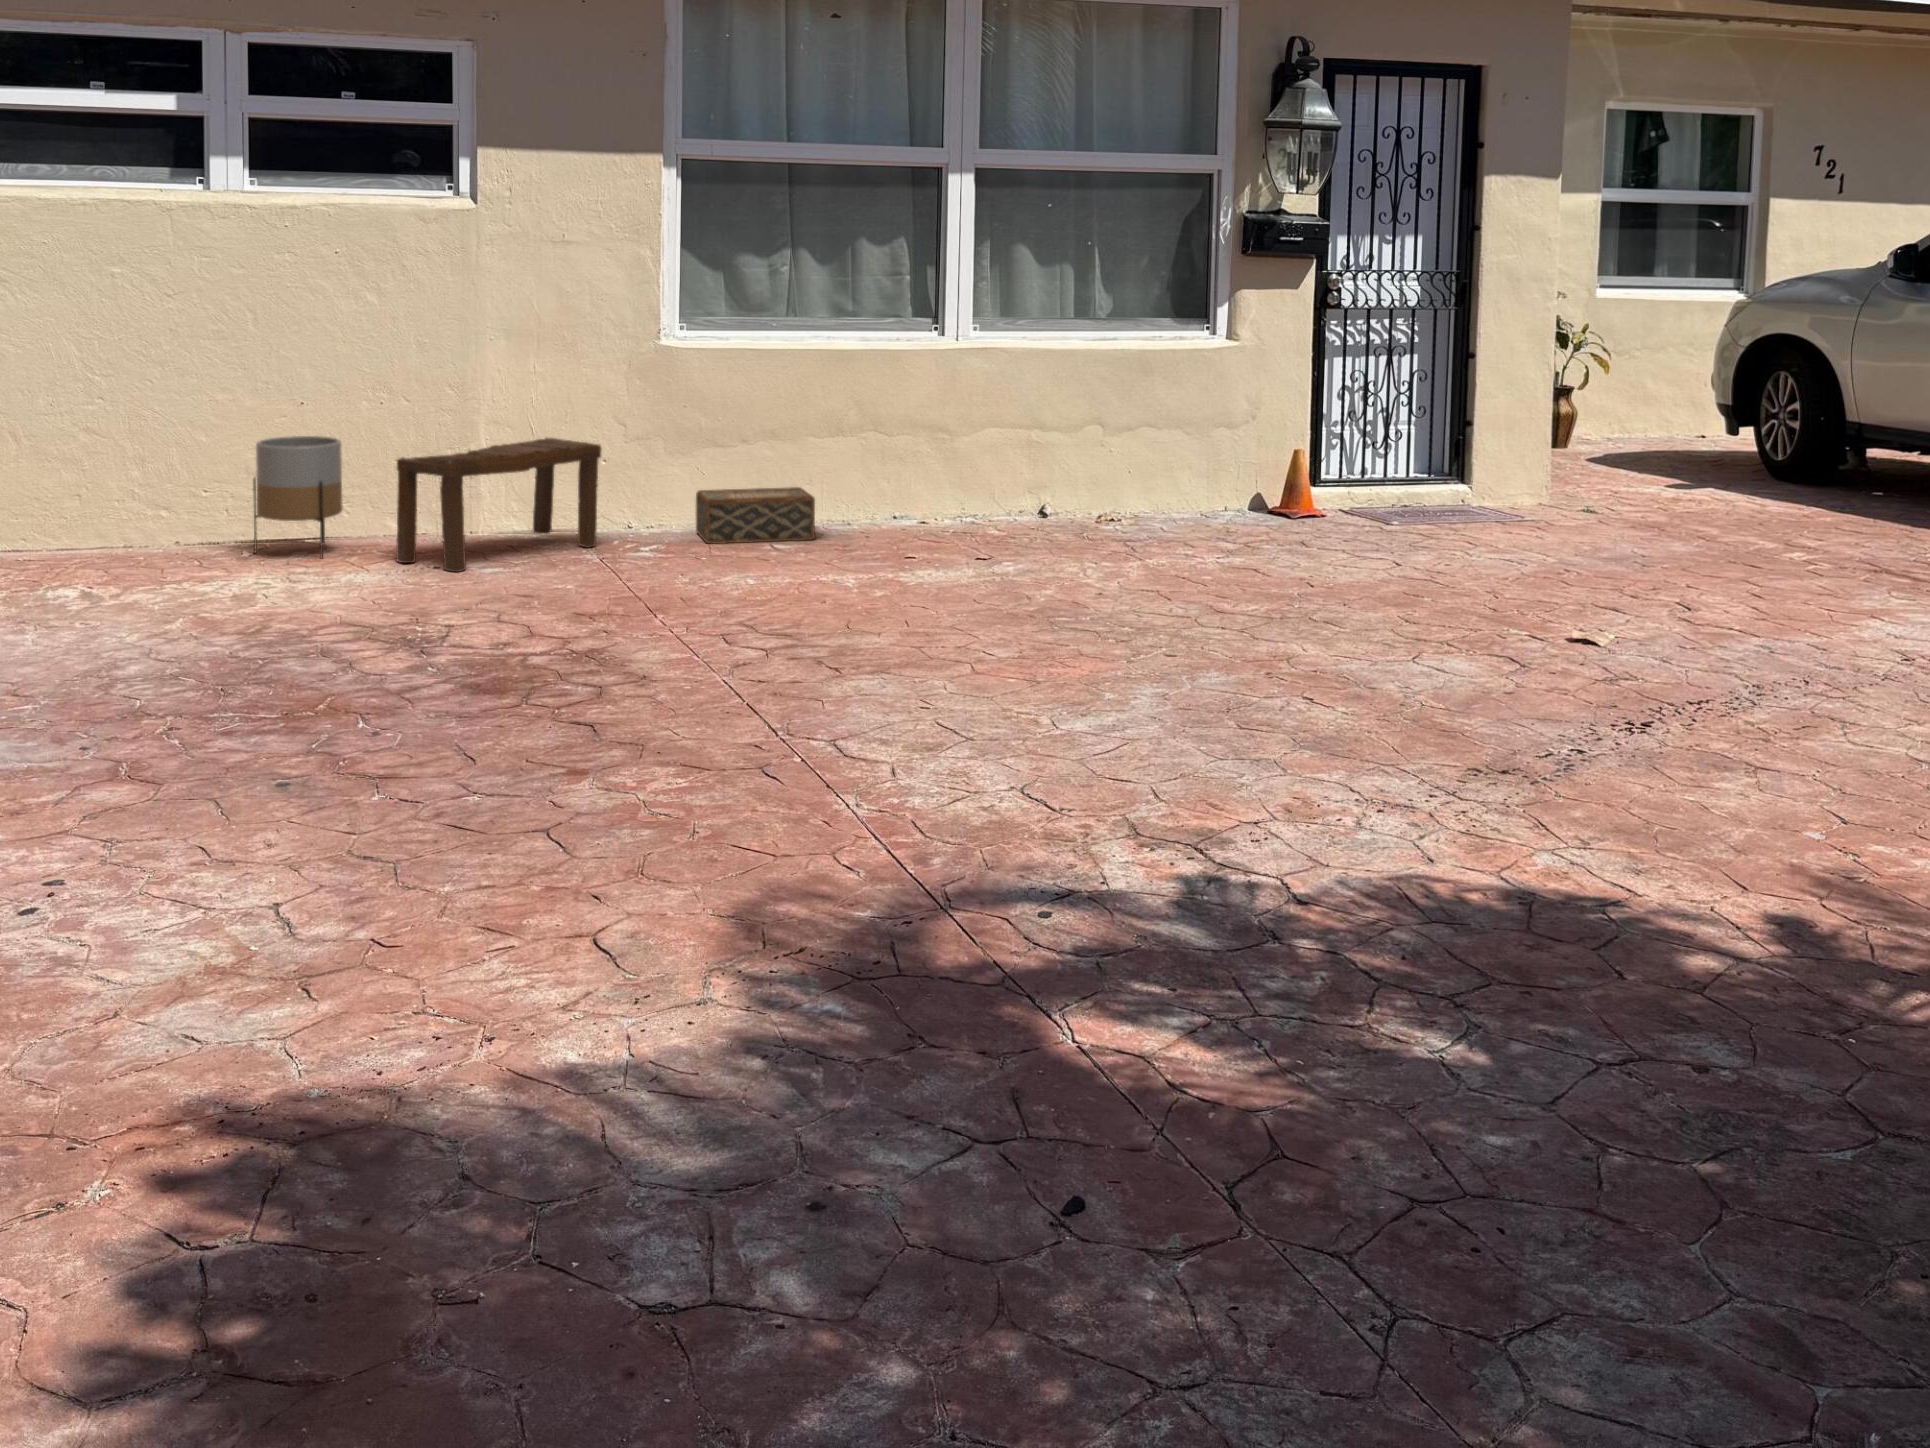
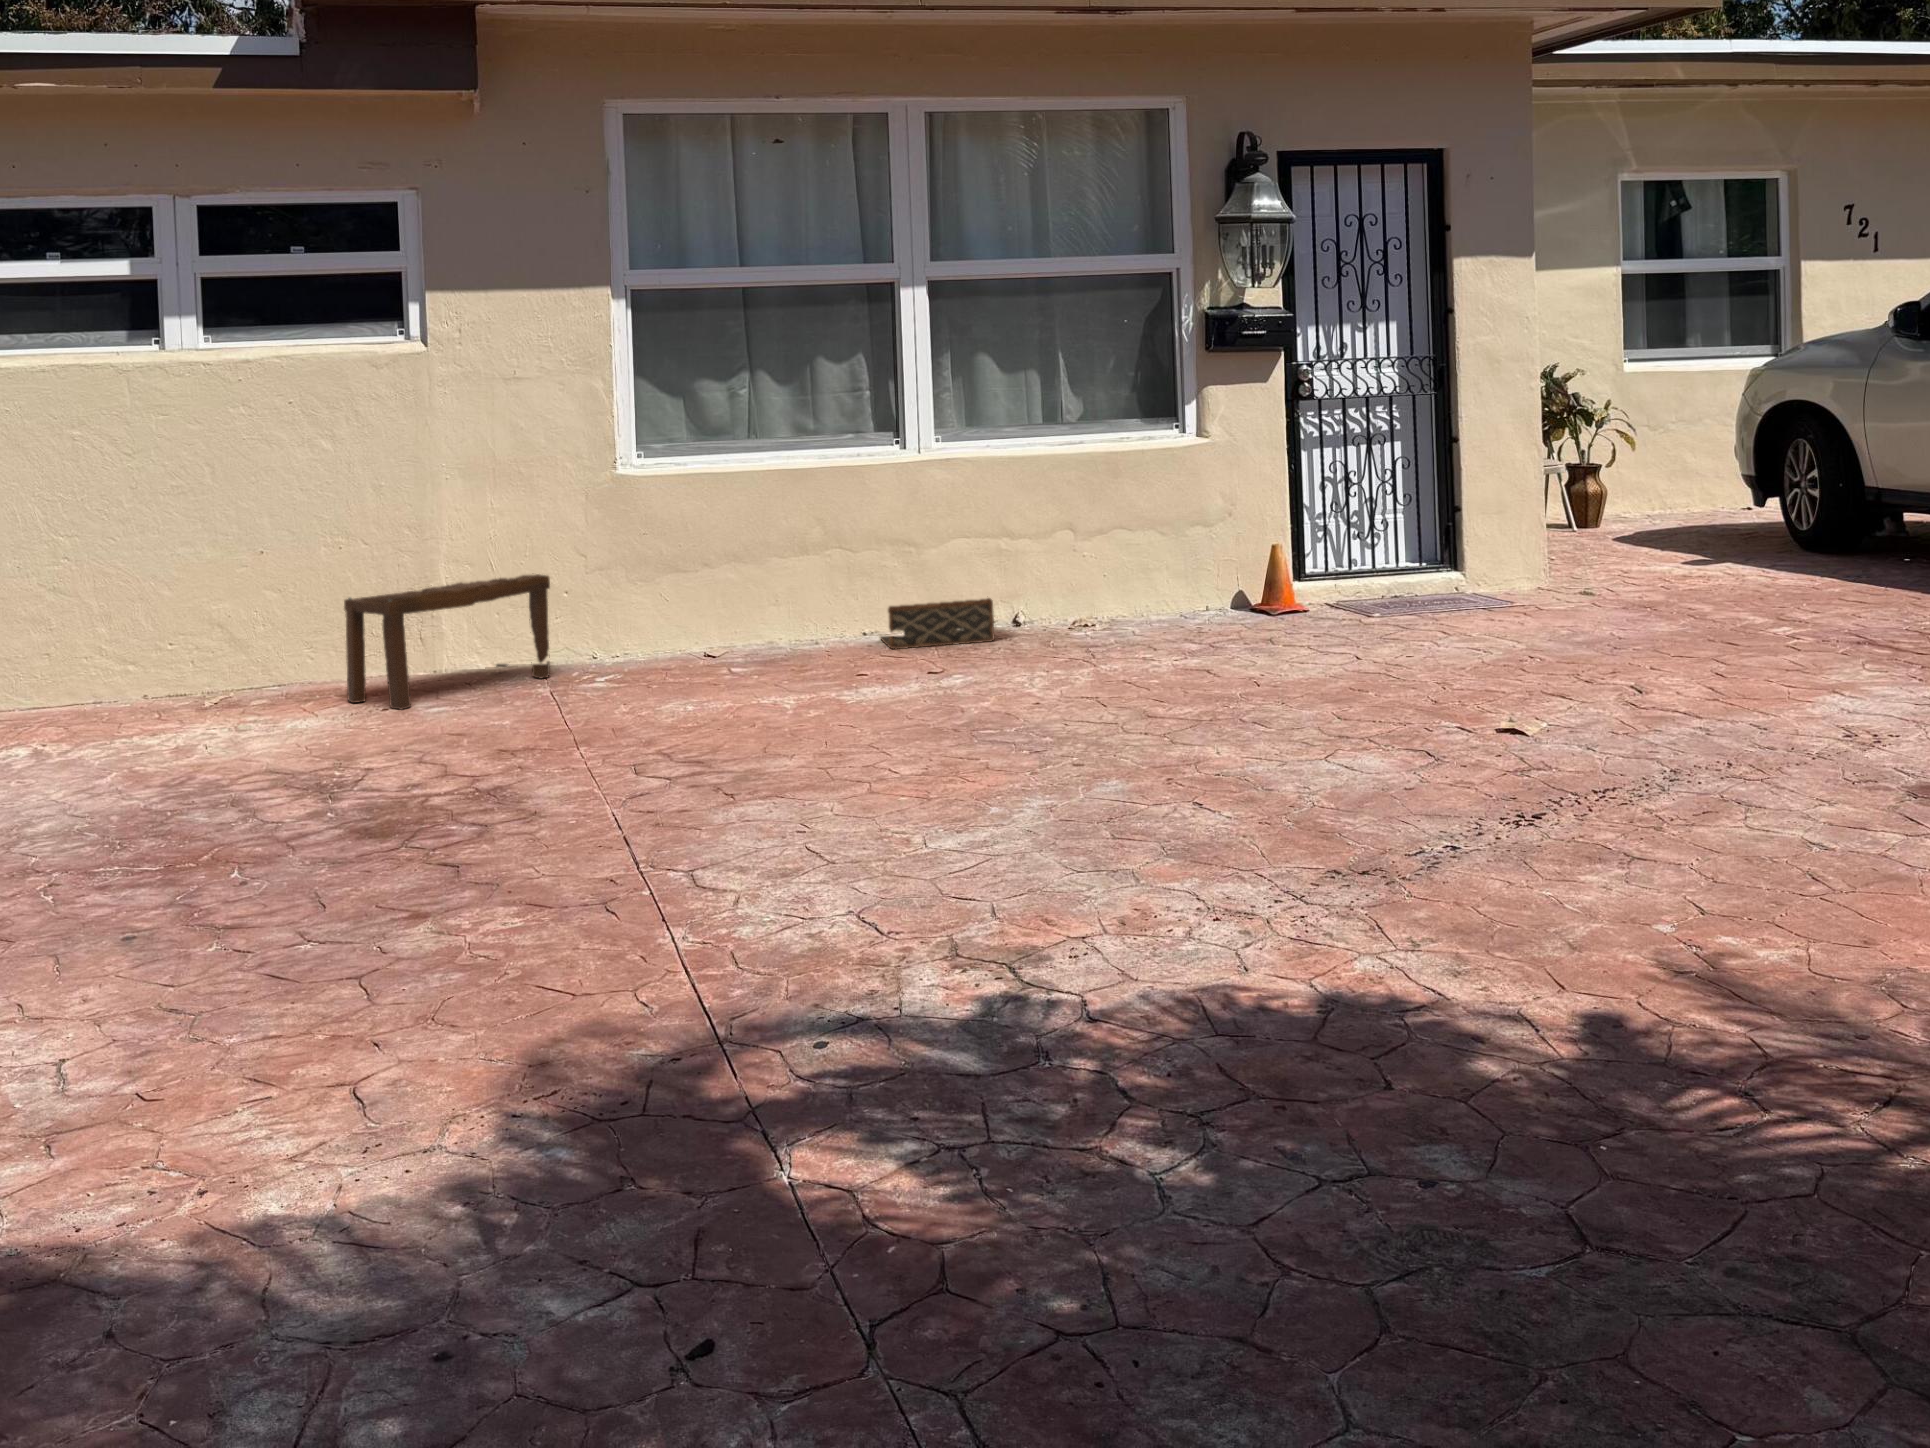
planter: present [253,436,343,557] -> none [211,581,300,702]
woven basket: present [696,487,815,544] -> present [880,598,994,649]

